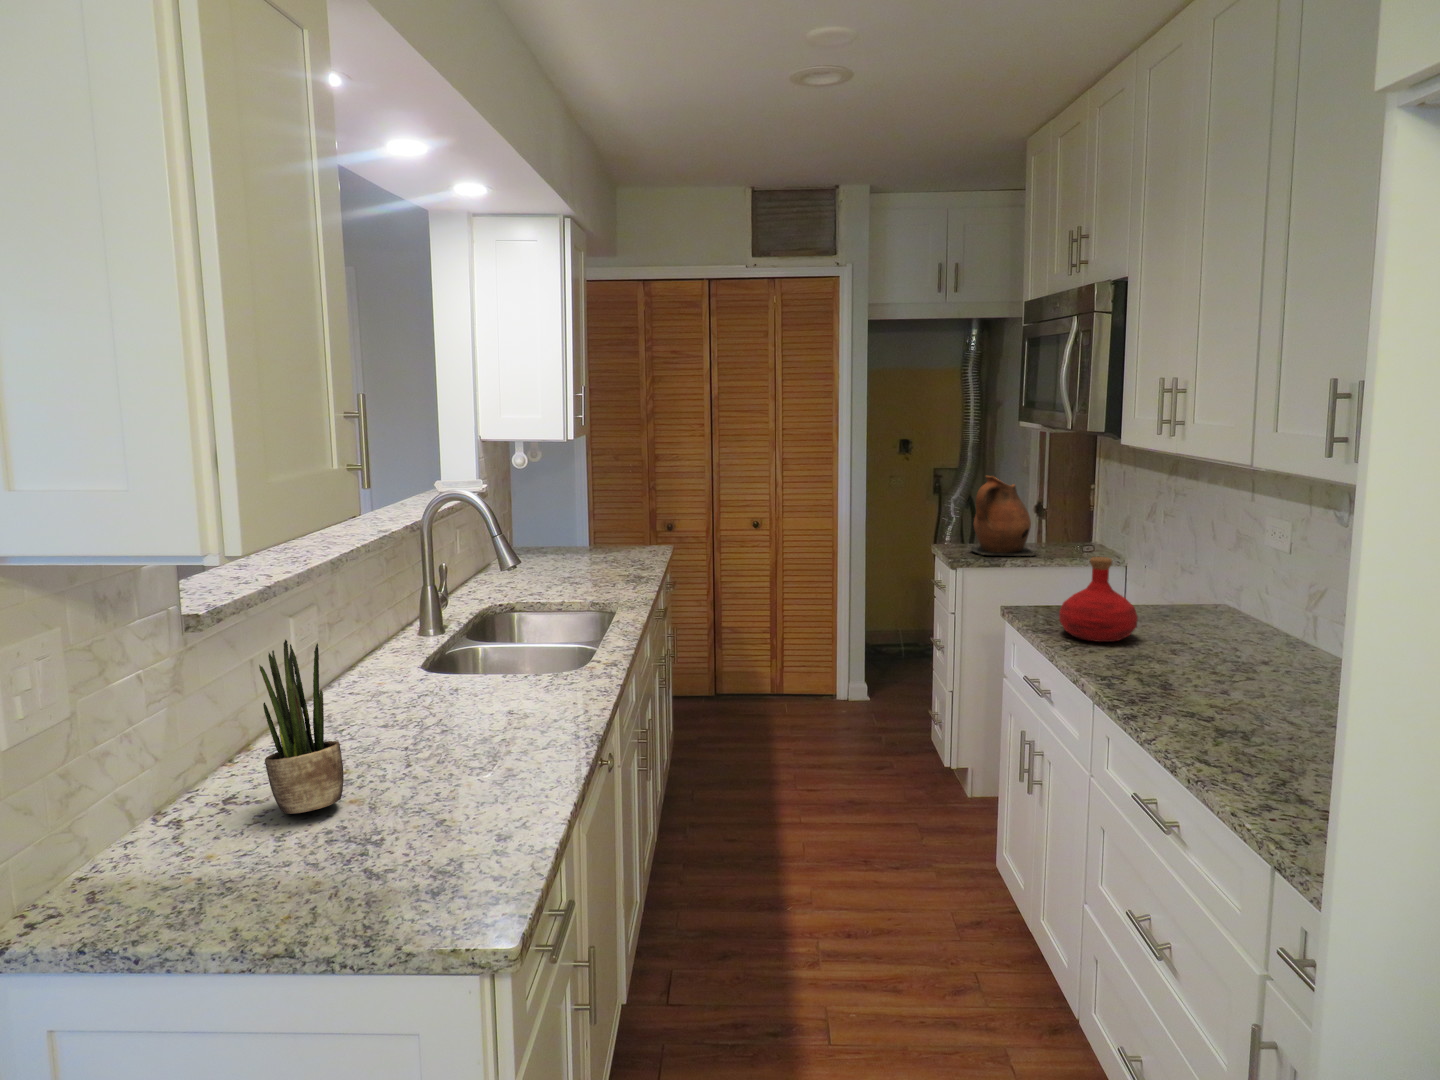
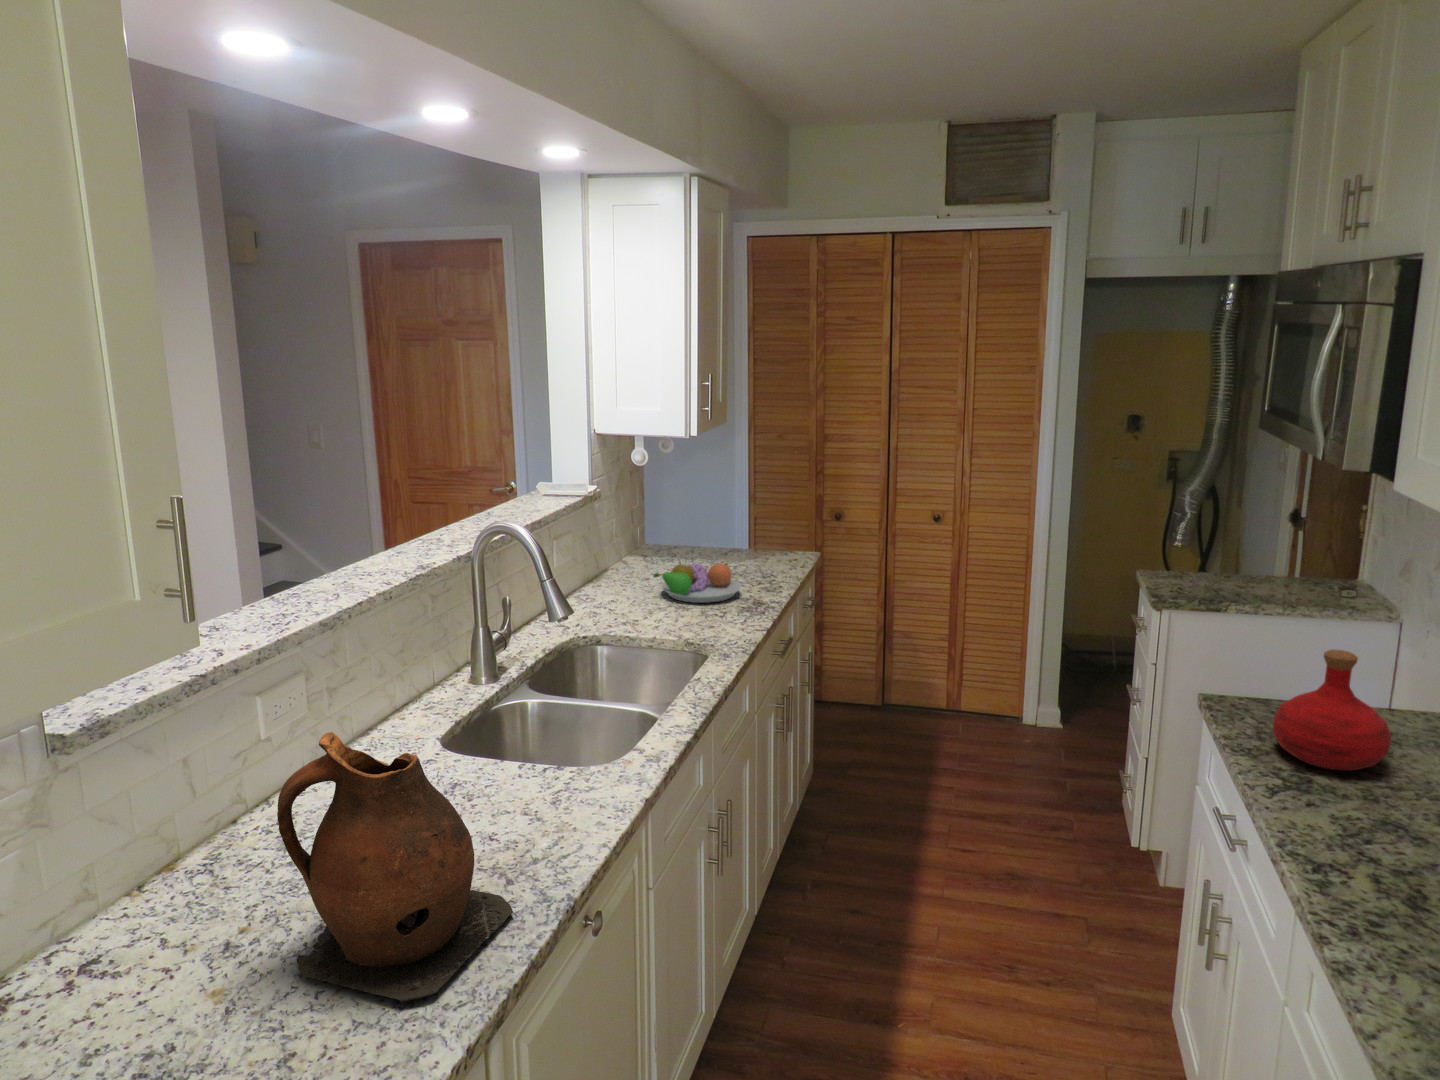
ceramic pitcher: present [971,476,1036,556] -> present [277,732,514,1005]
fruit bowl: none [545,546,622,580] -> present [653,560,742,603]
potted plant: present [259,640,344,814] -> none [88,790,204,1012]

